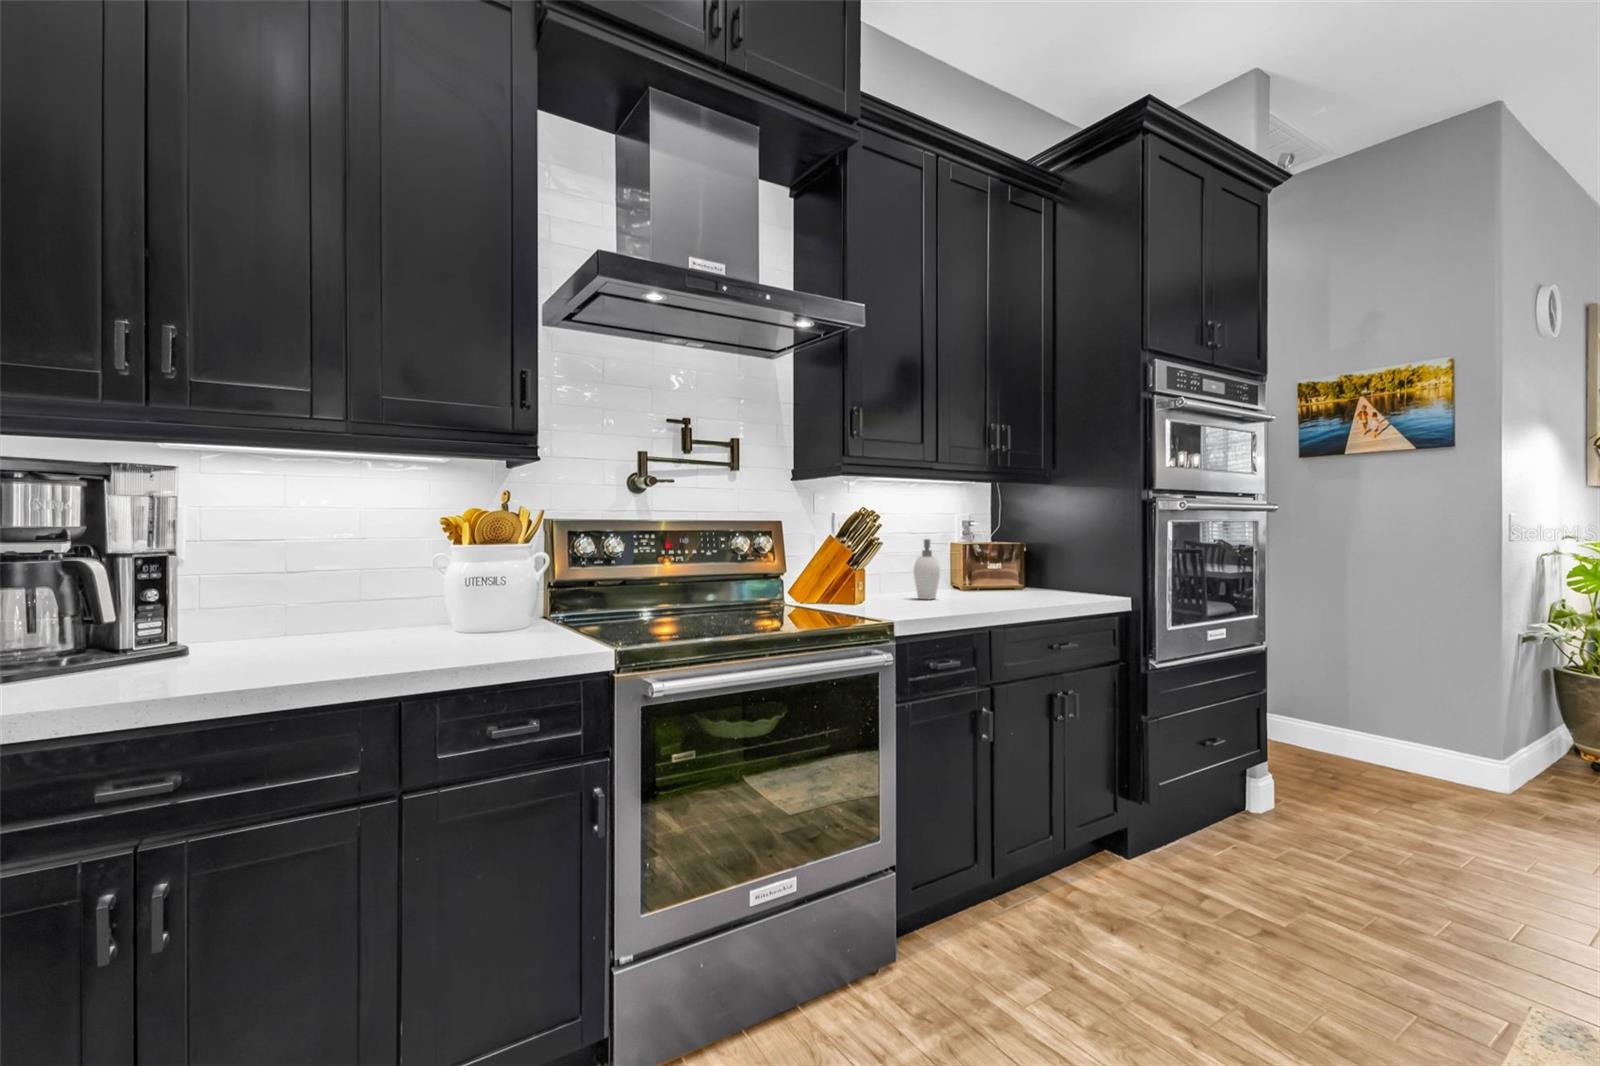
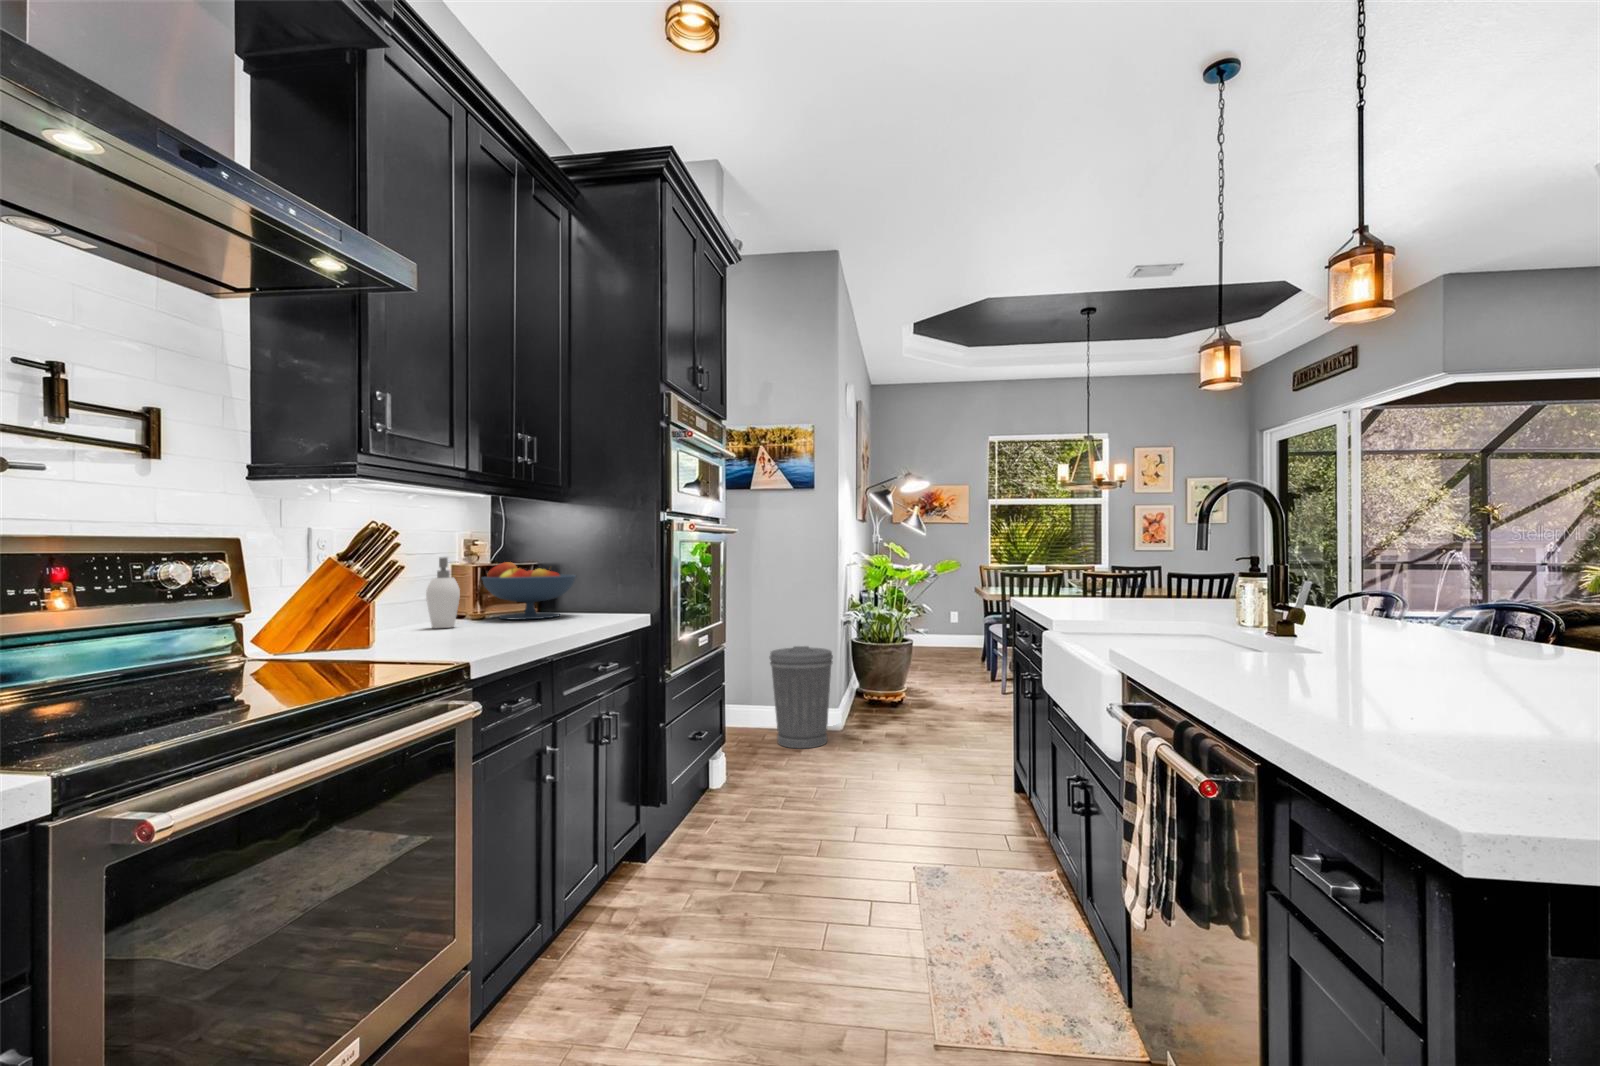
fruit bowl: none [966,543,1053,598] -> present [482,562,576,620]
trash can: none [1360,661,1469,800] -> present [770,646,833,748]

